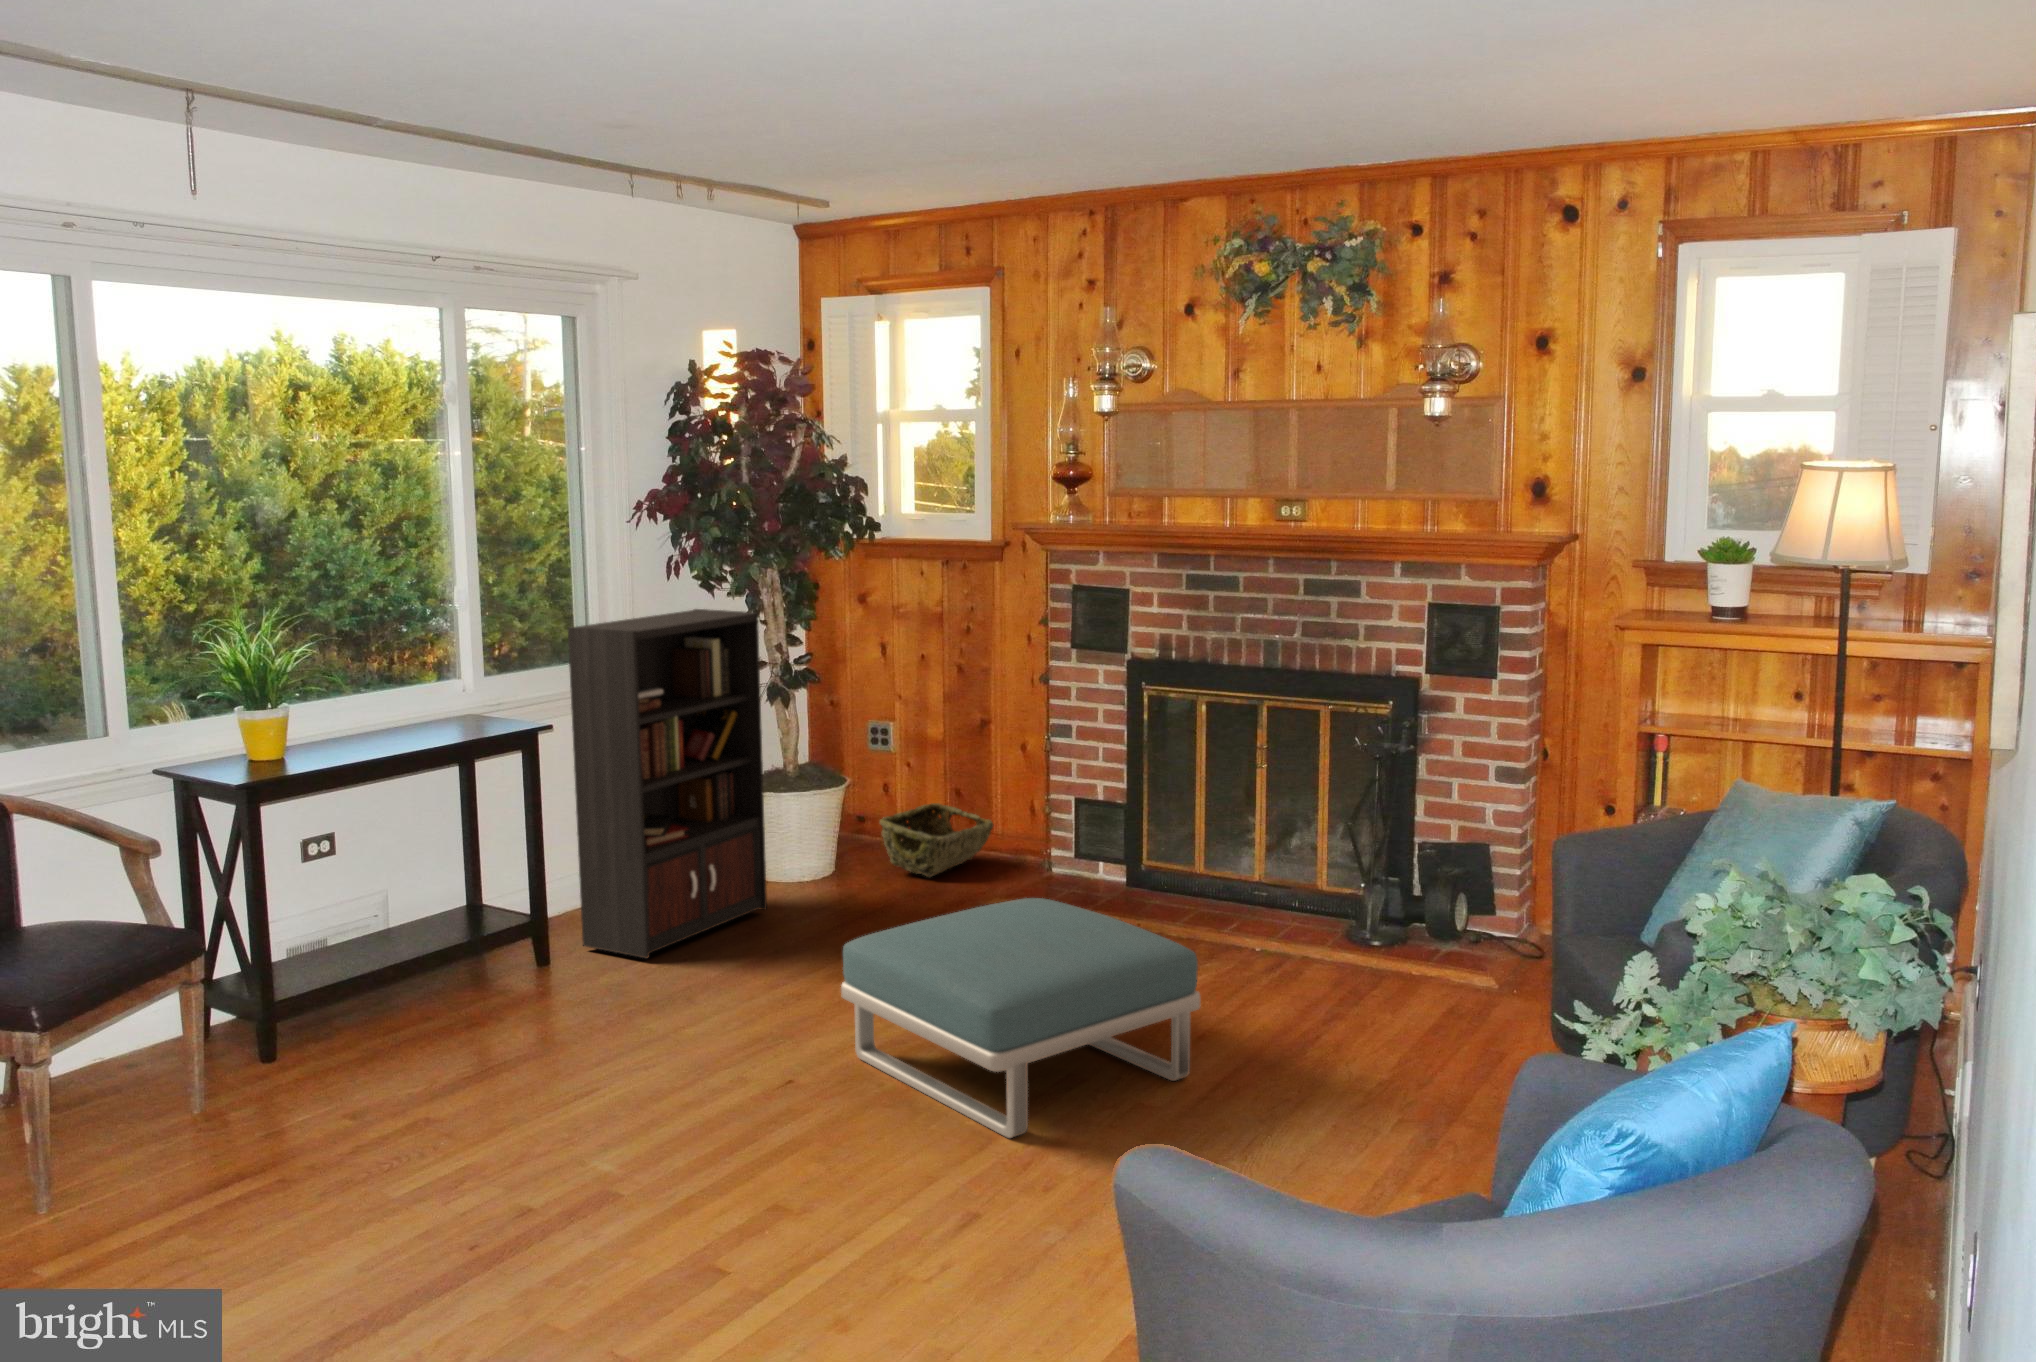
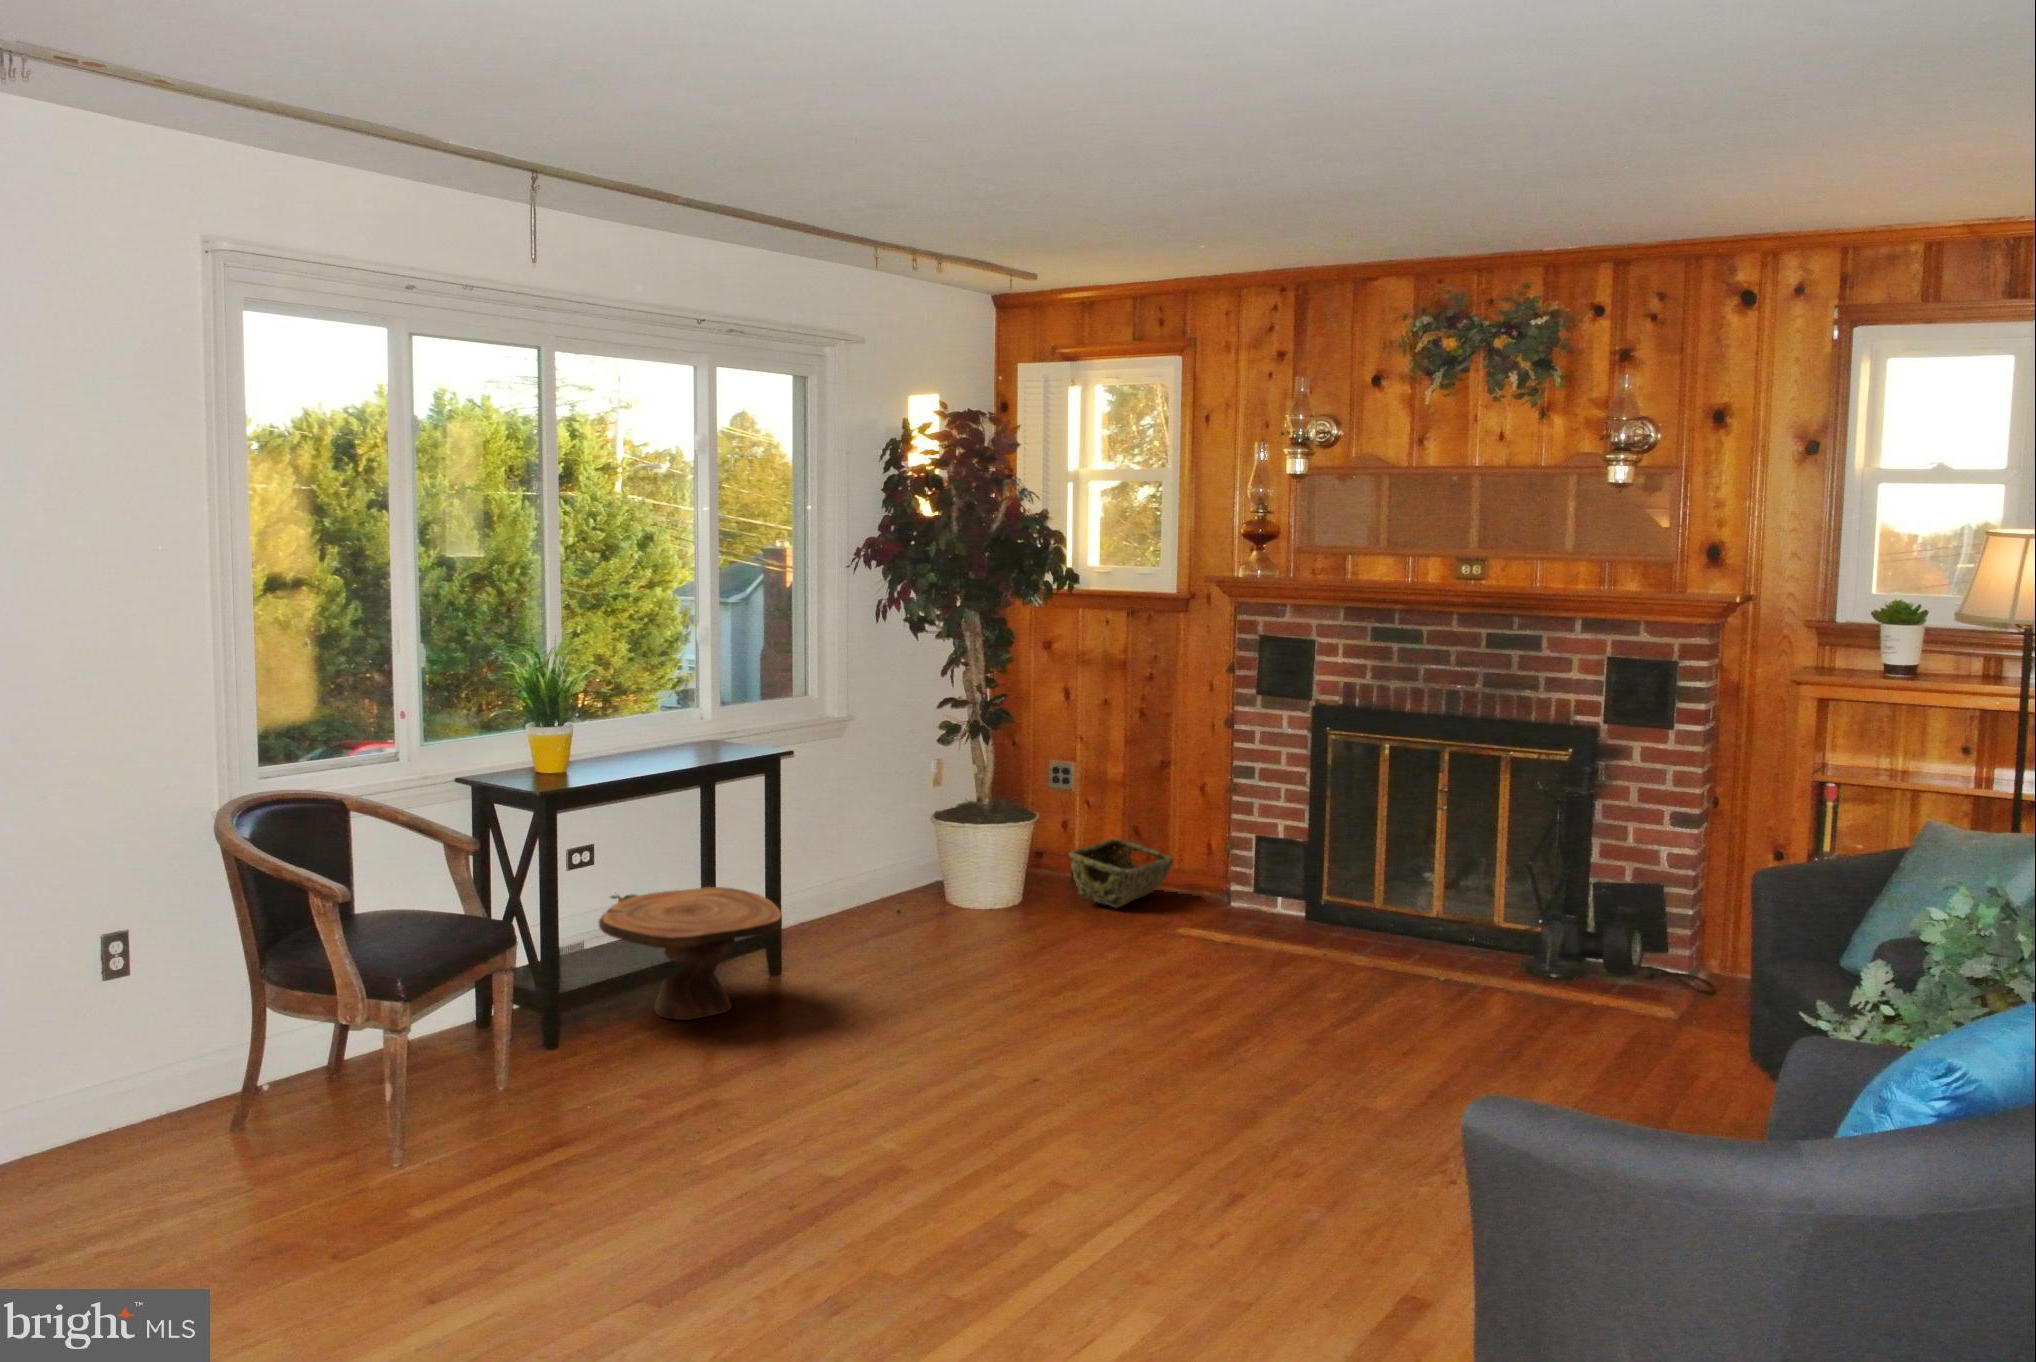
bookcase: present [568,609,767,958] -> none [810,652,973,973]
side table: none [319,871,526,1020] -> present [599,887,782,1020]
footstool: present [841,898,1200,1138] -> none [1082,923,1413,1133]

